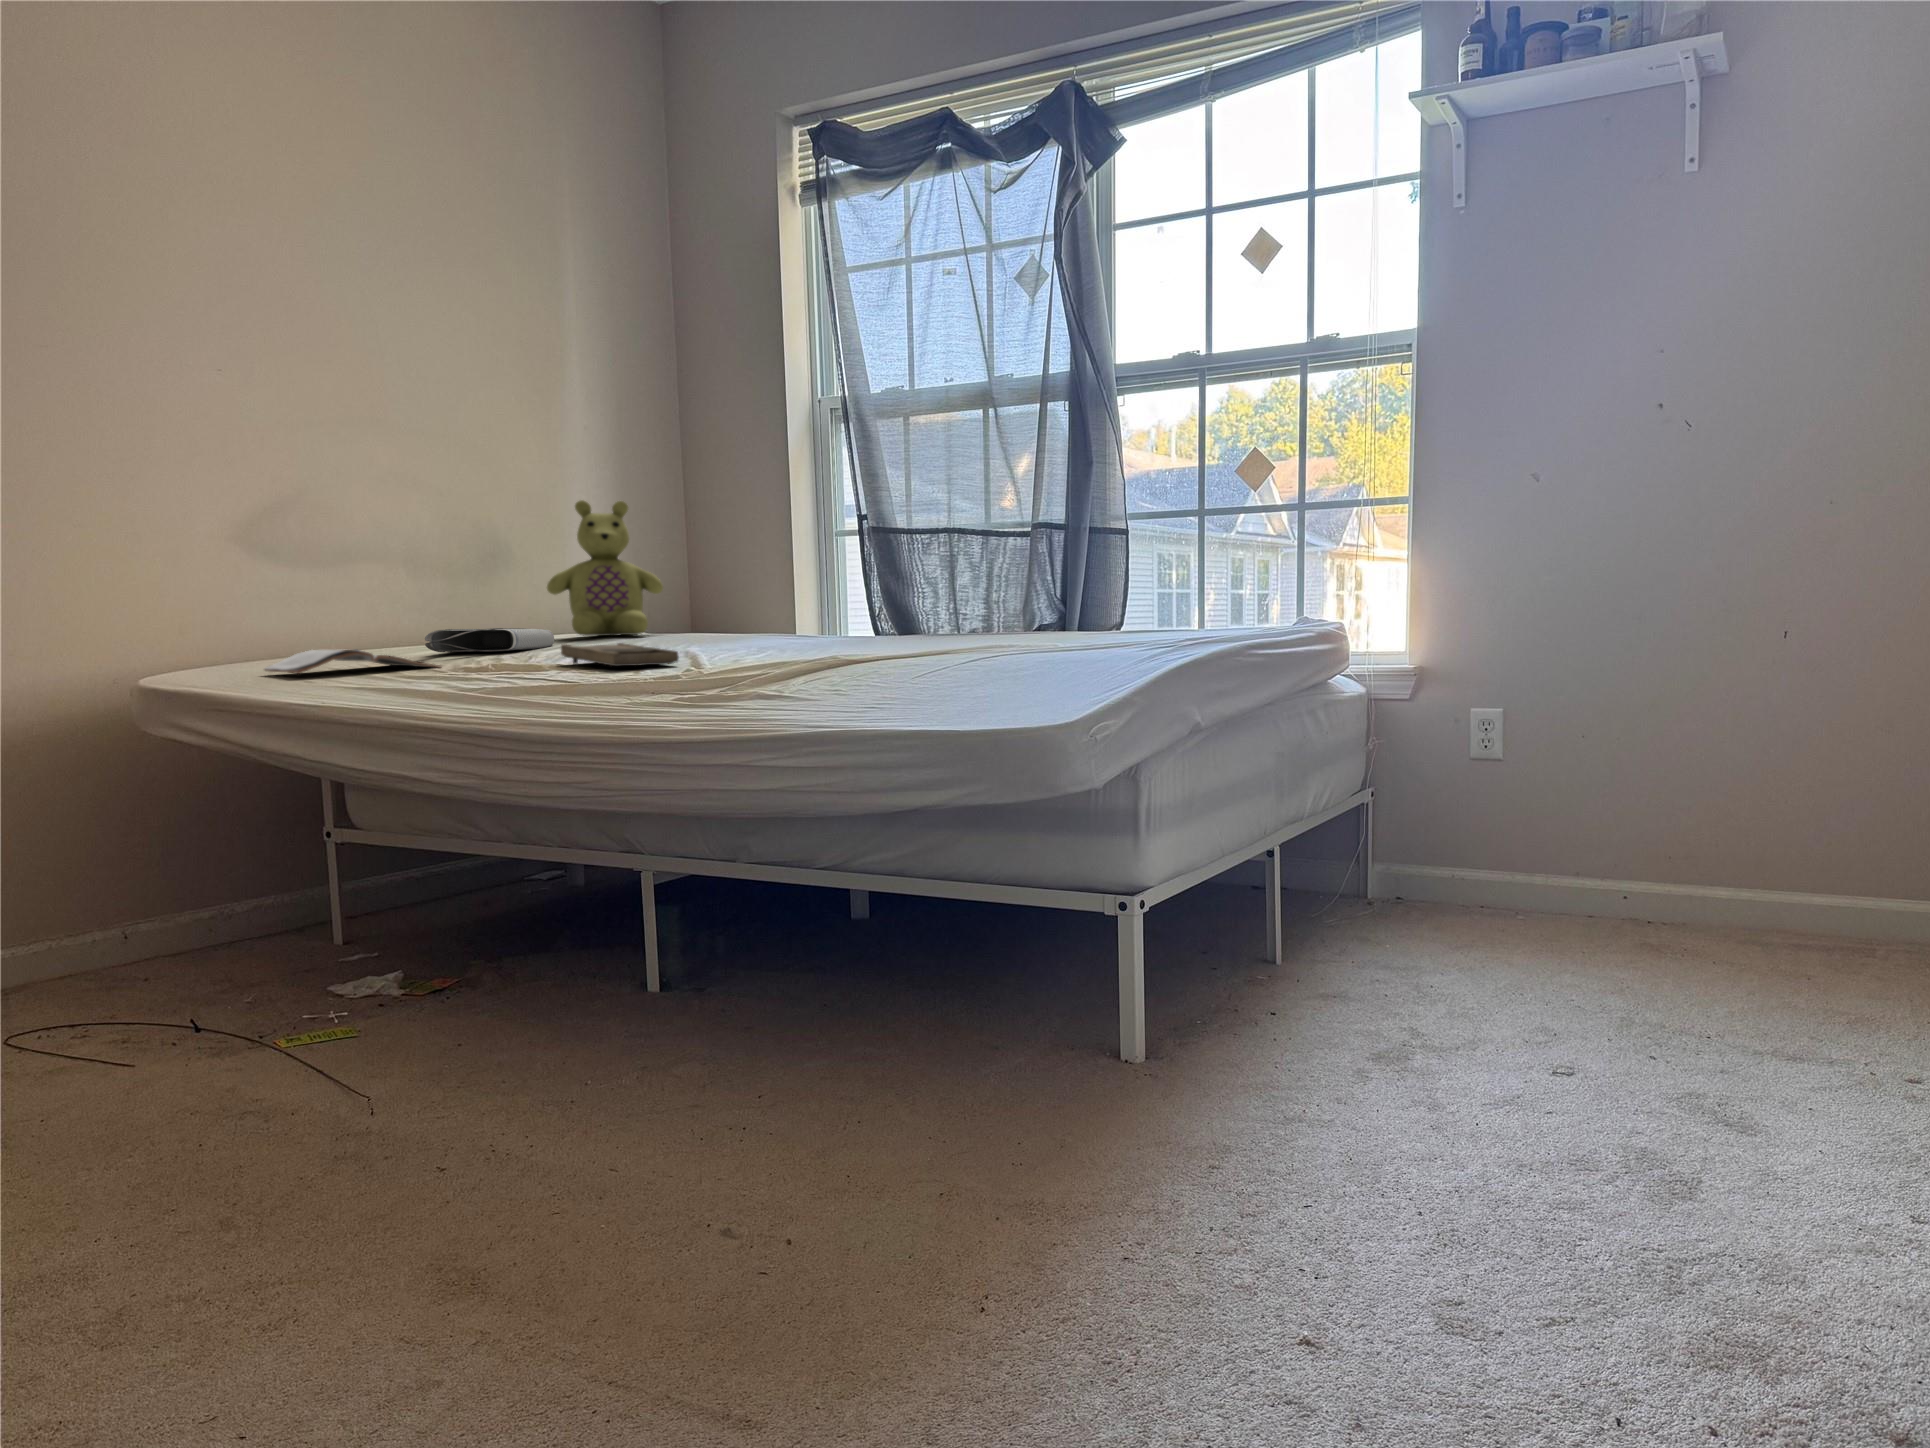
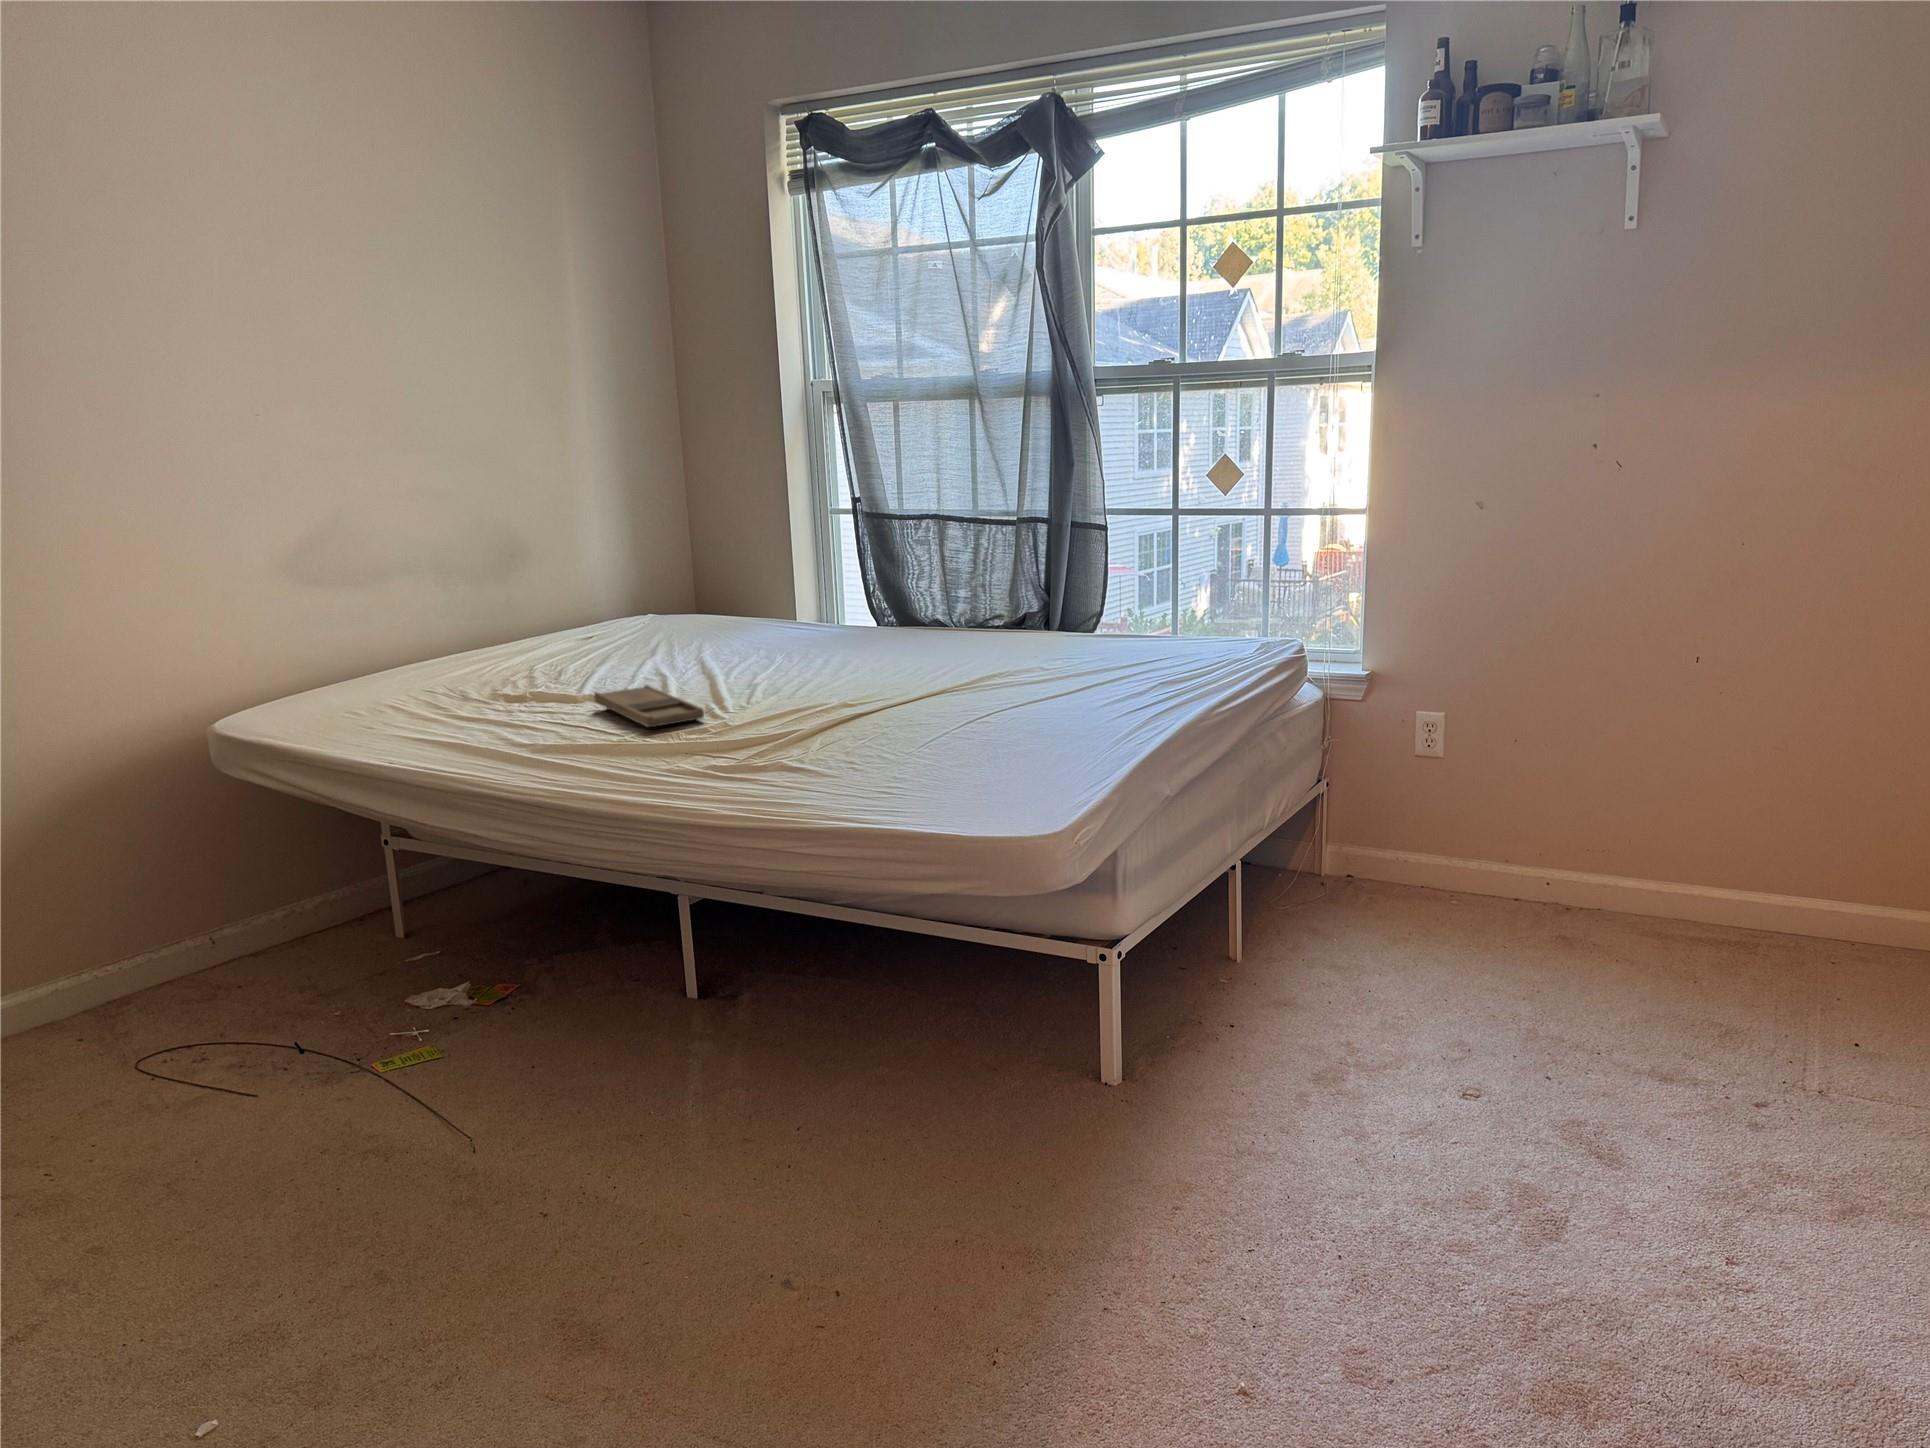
stuffed bear: present [547,500,663,636] -> none [562,497,671,631]
tote bag: present [425,628,554,652] -> none [463,638,576,676]
magazine: present [264,650,441,673] -> none [325,696,486,733]

